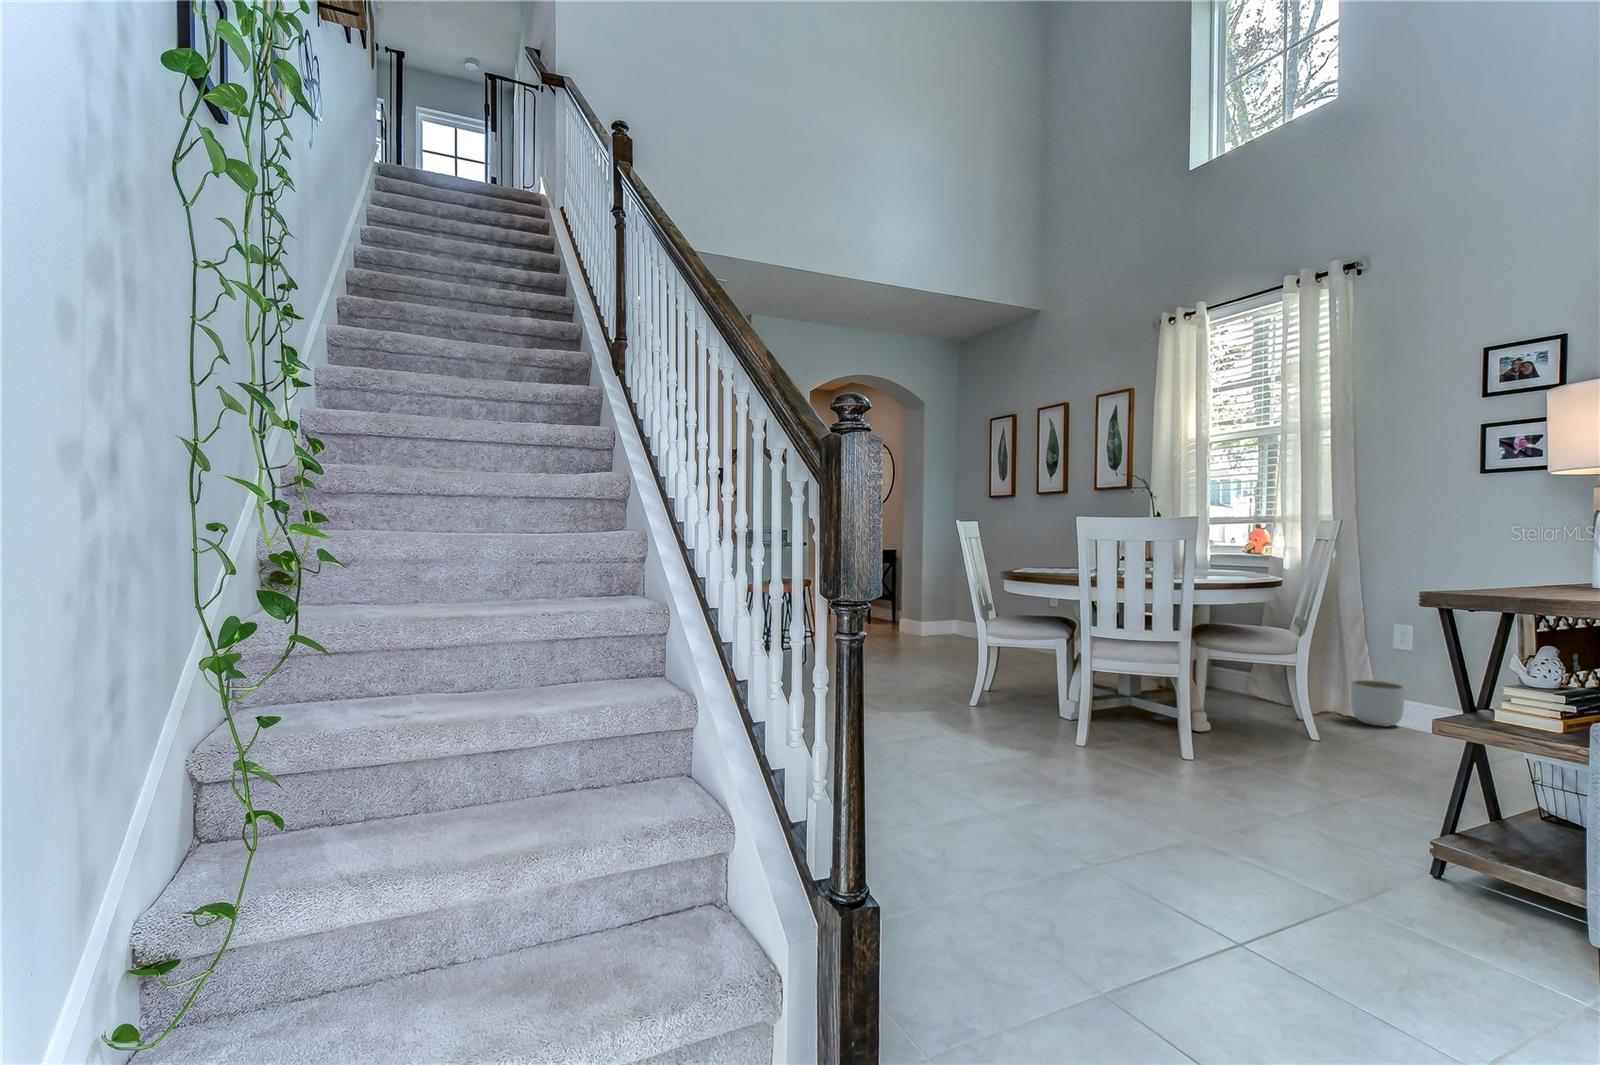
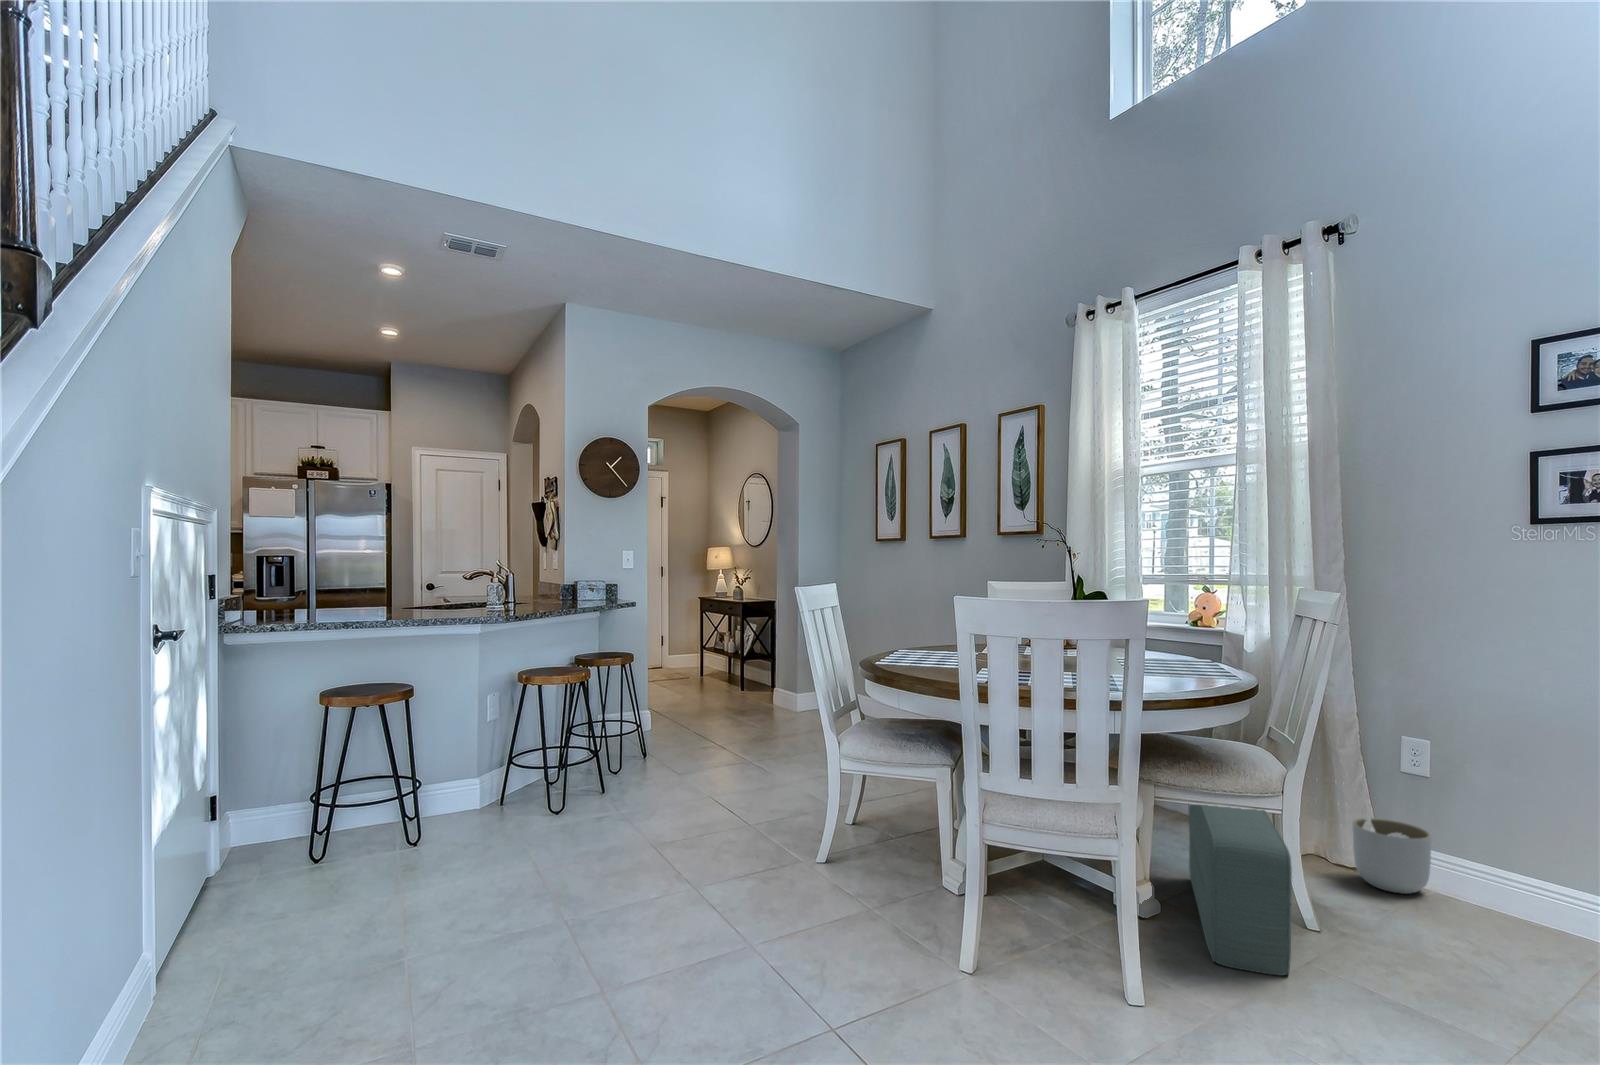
pouf: none [1232,652,1291,753] -> present [1188,805,1292,976]

